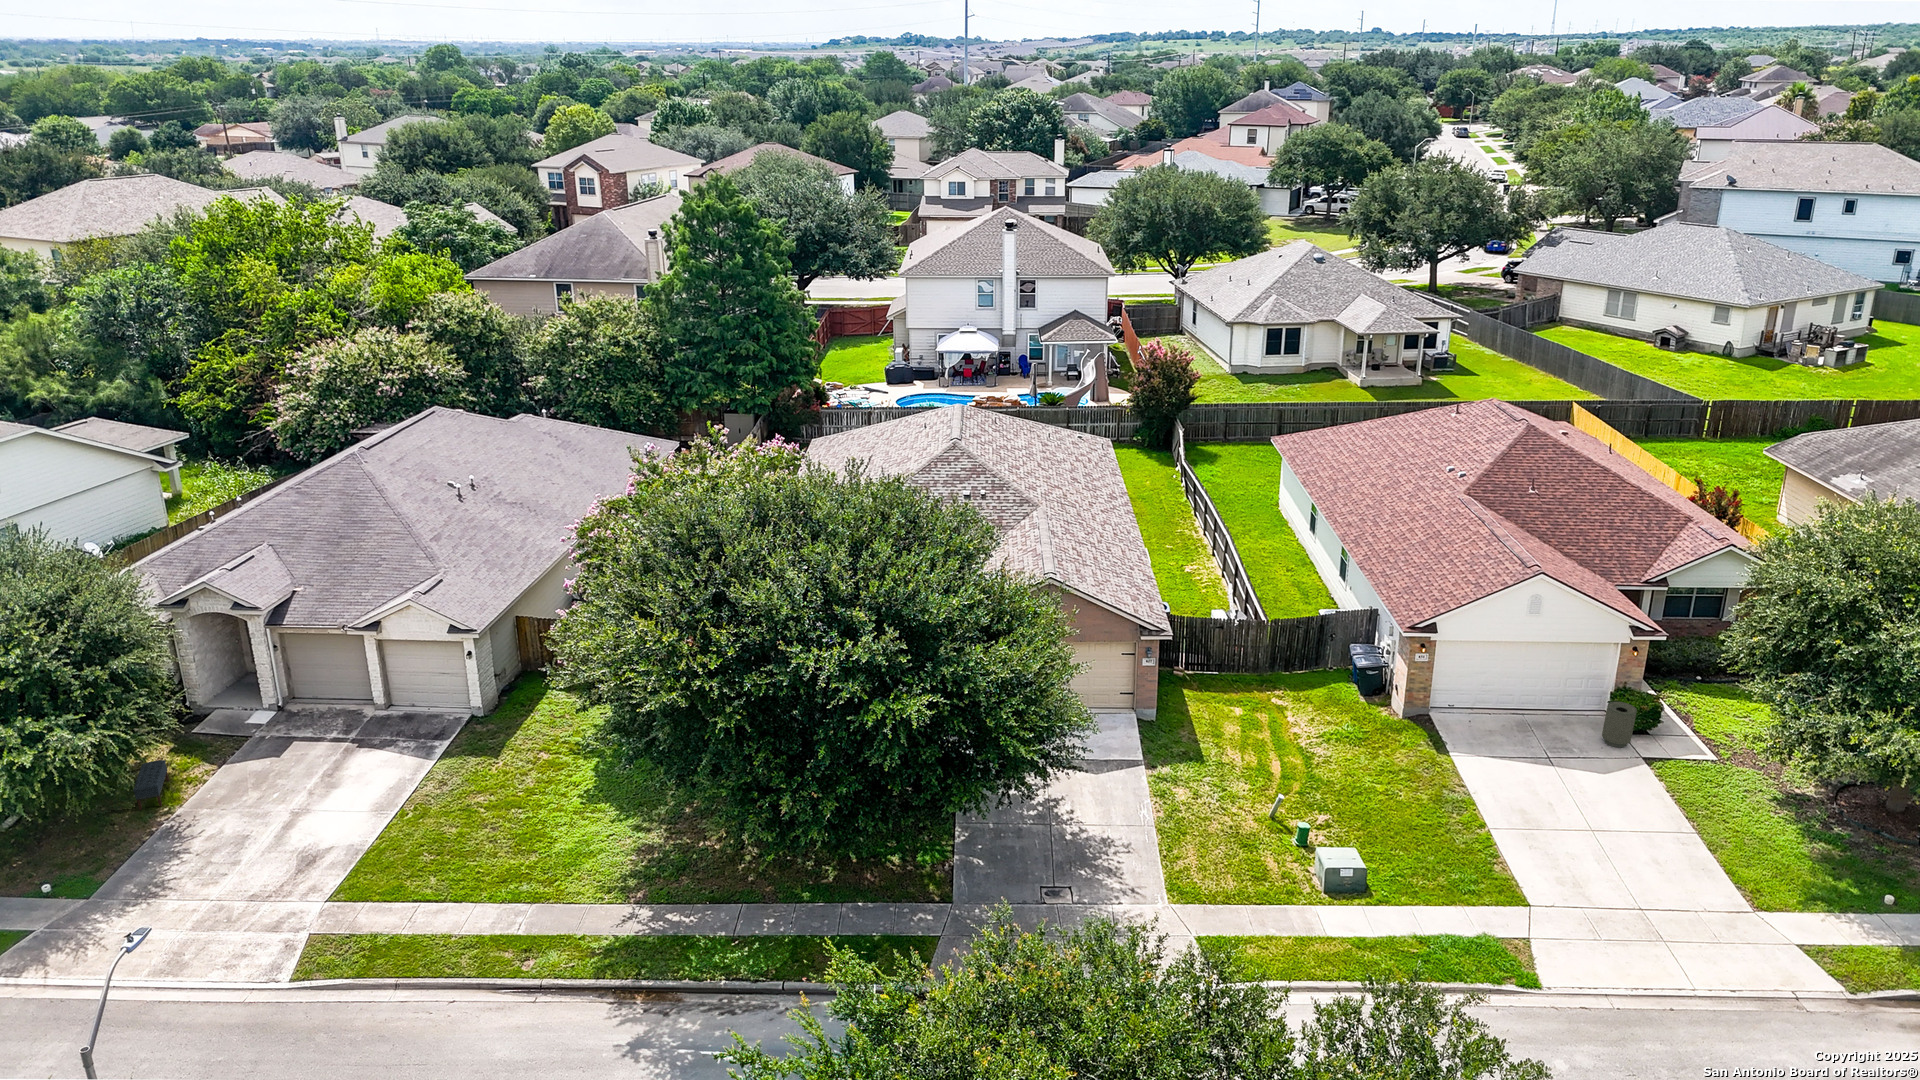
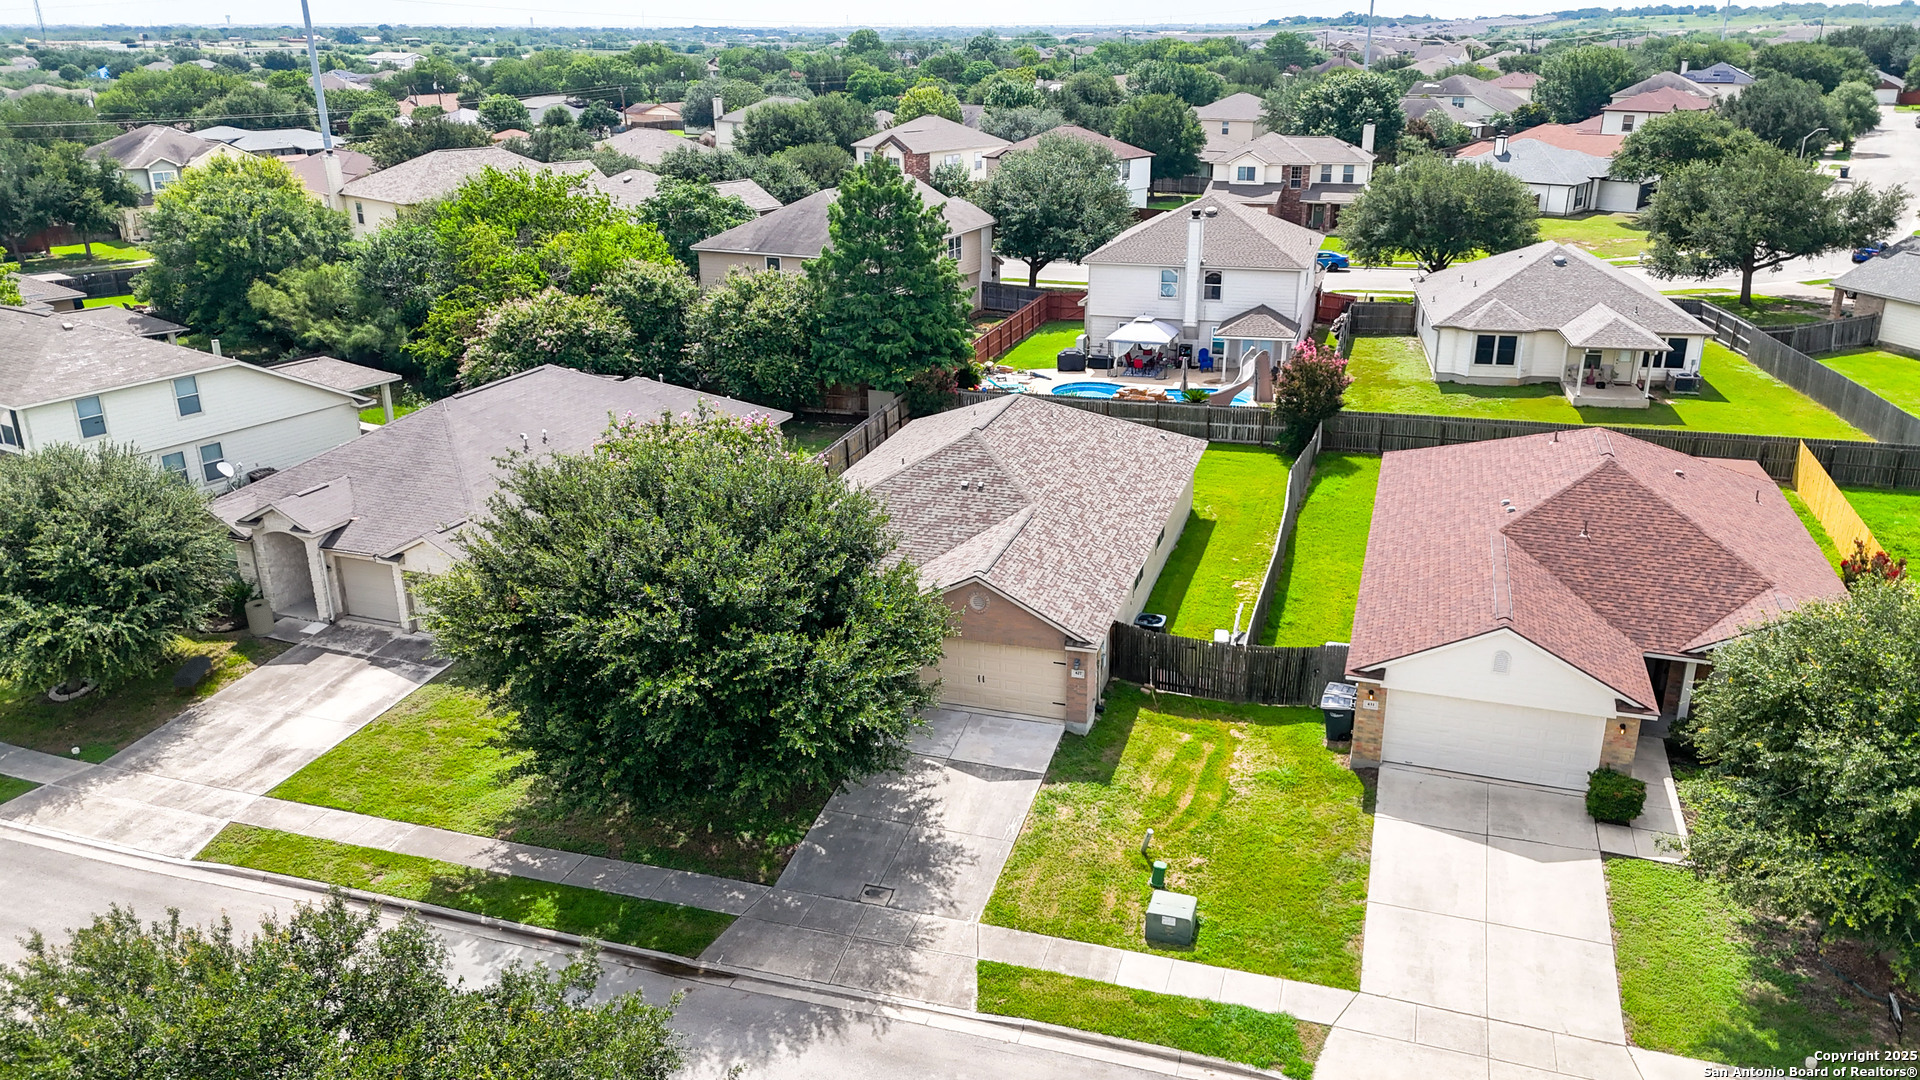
trash can: present [1602,702,1637,748] -> present [245,599,275,637]

